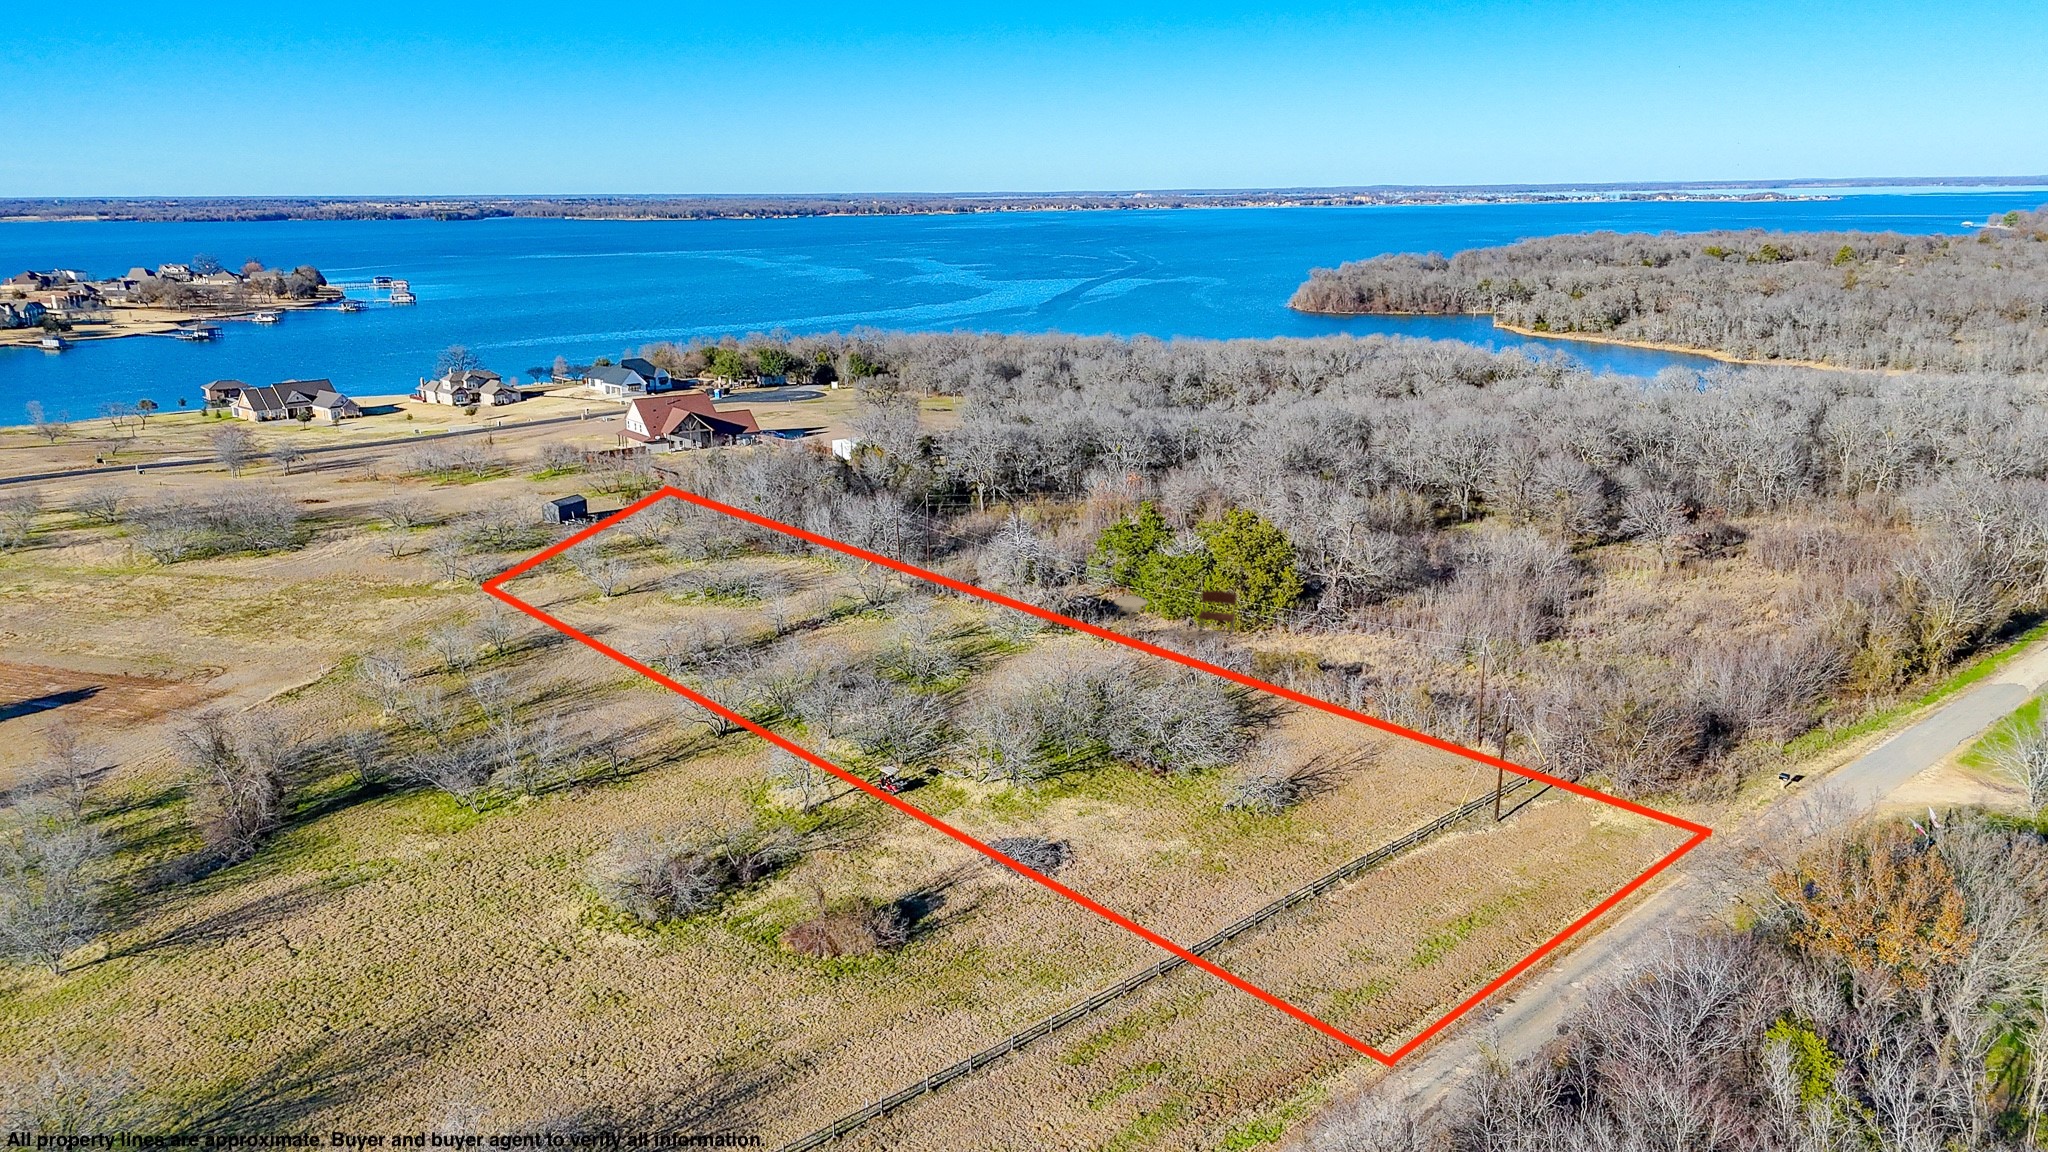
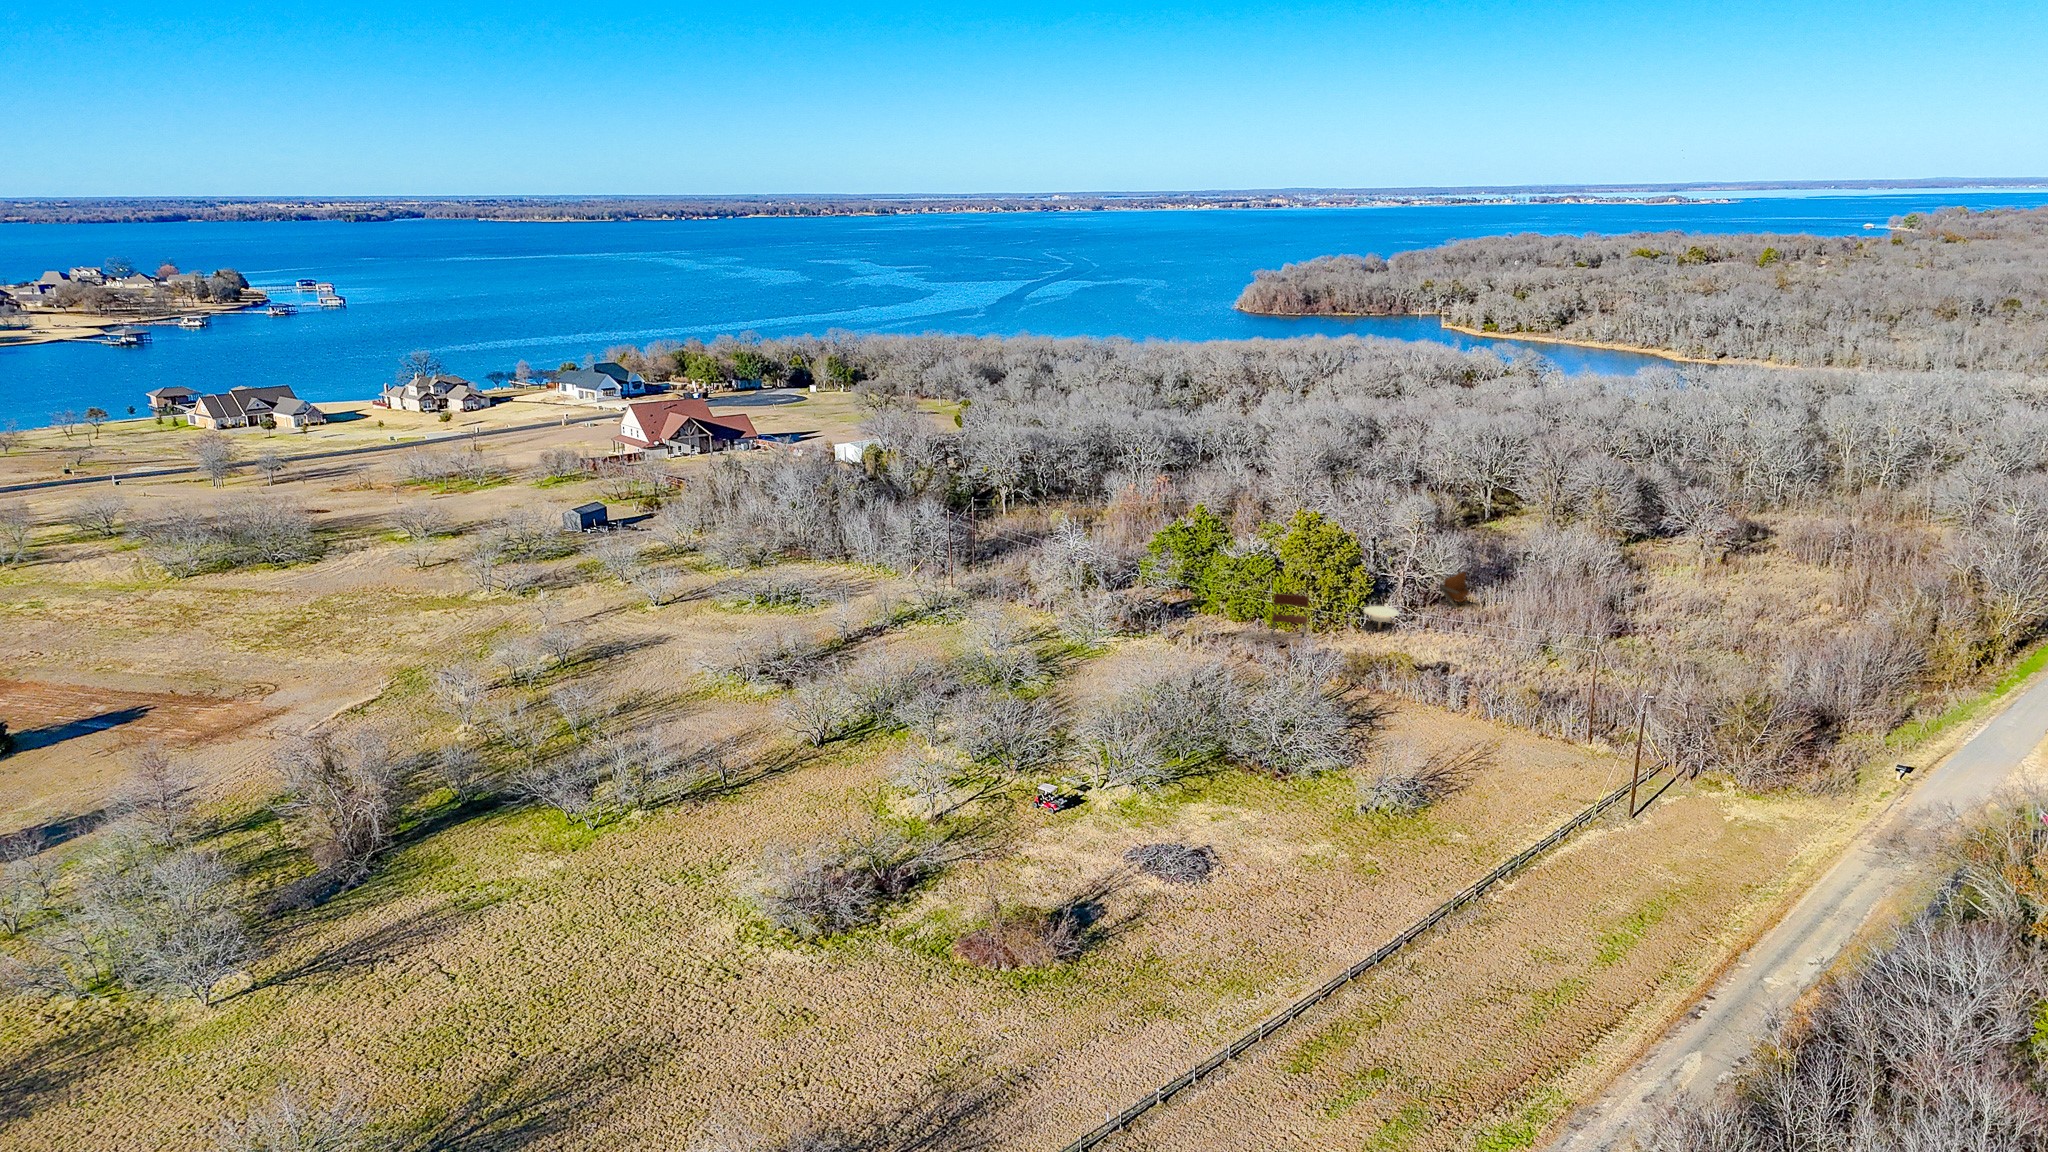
lounge chair: none [1379,570,1423,608] -> present [1439,572,1479,608]
round table: present [1114,596,1148,619] -> present [1364,606,1399,629]

